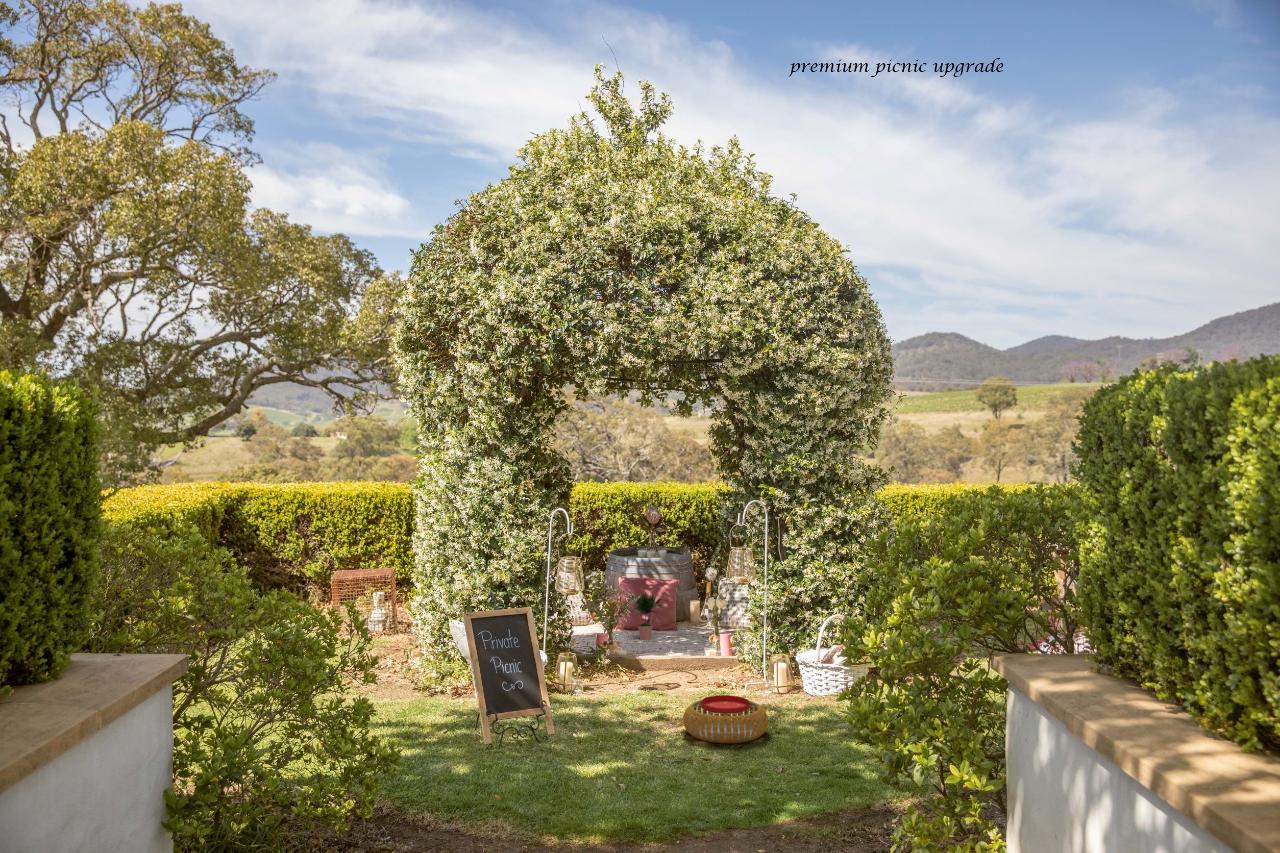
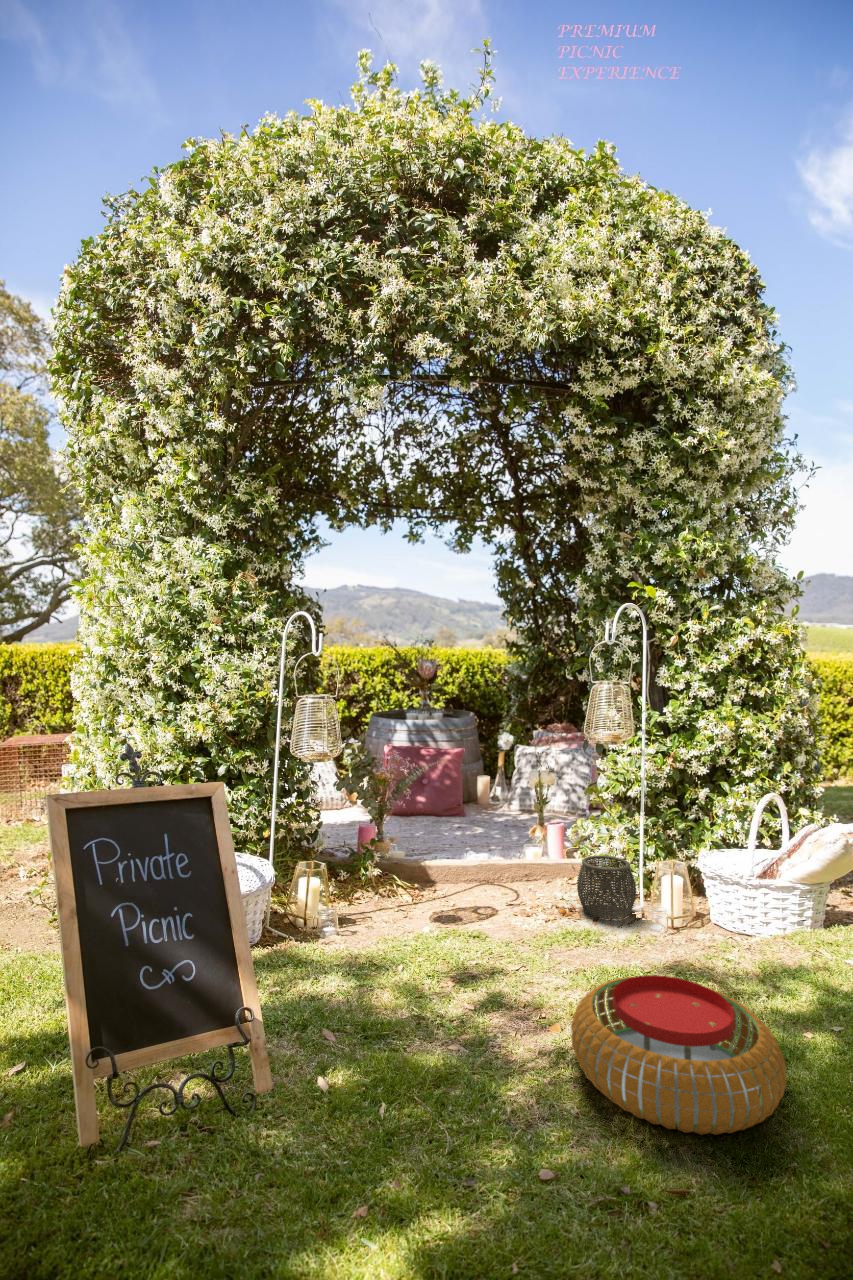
potted plant: present [632,593,661,640] -> none [400,762,441,824]
woven basket: none [728,653,764,690] -> present [577,856,636,919]

